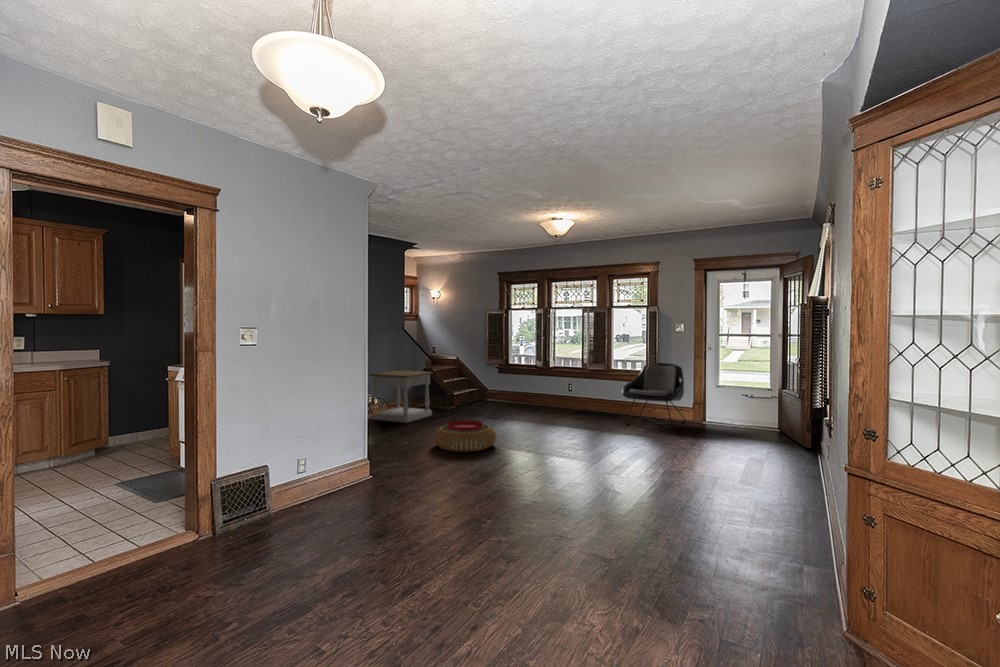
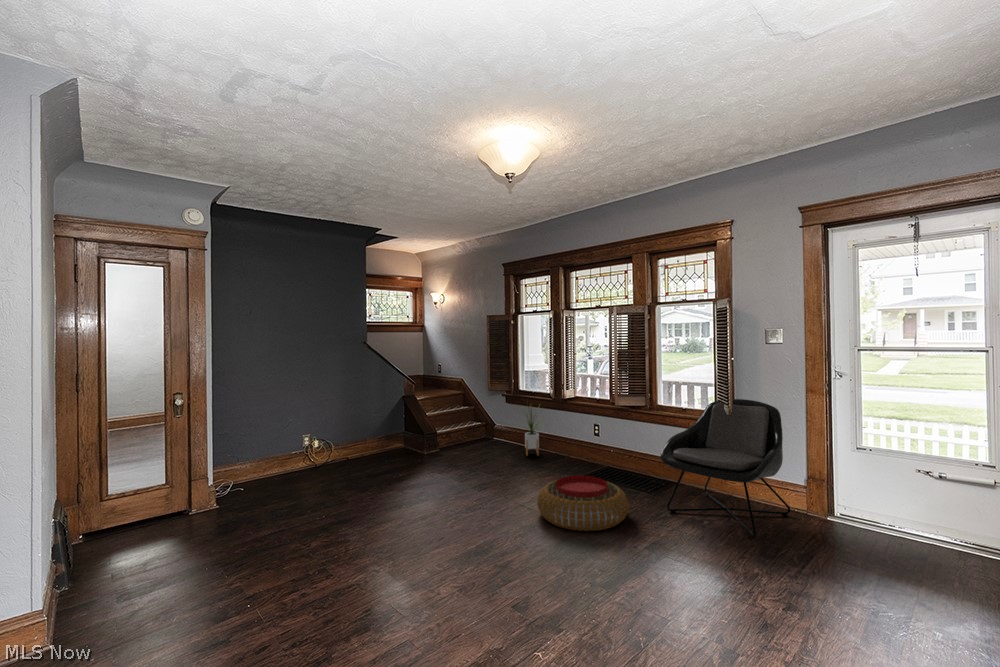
house plant: none [512,369,532,407] -> present [525,408,539,456]
side table: present [369,371,432,423] -> none [296,402,387,484]
pouf: present [435,420,496,452] -> present [537,476,629,531]

